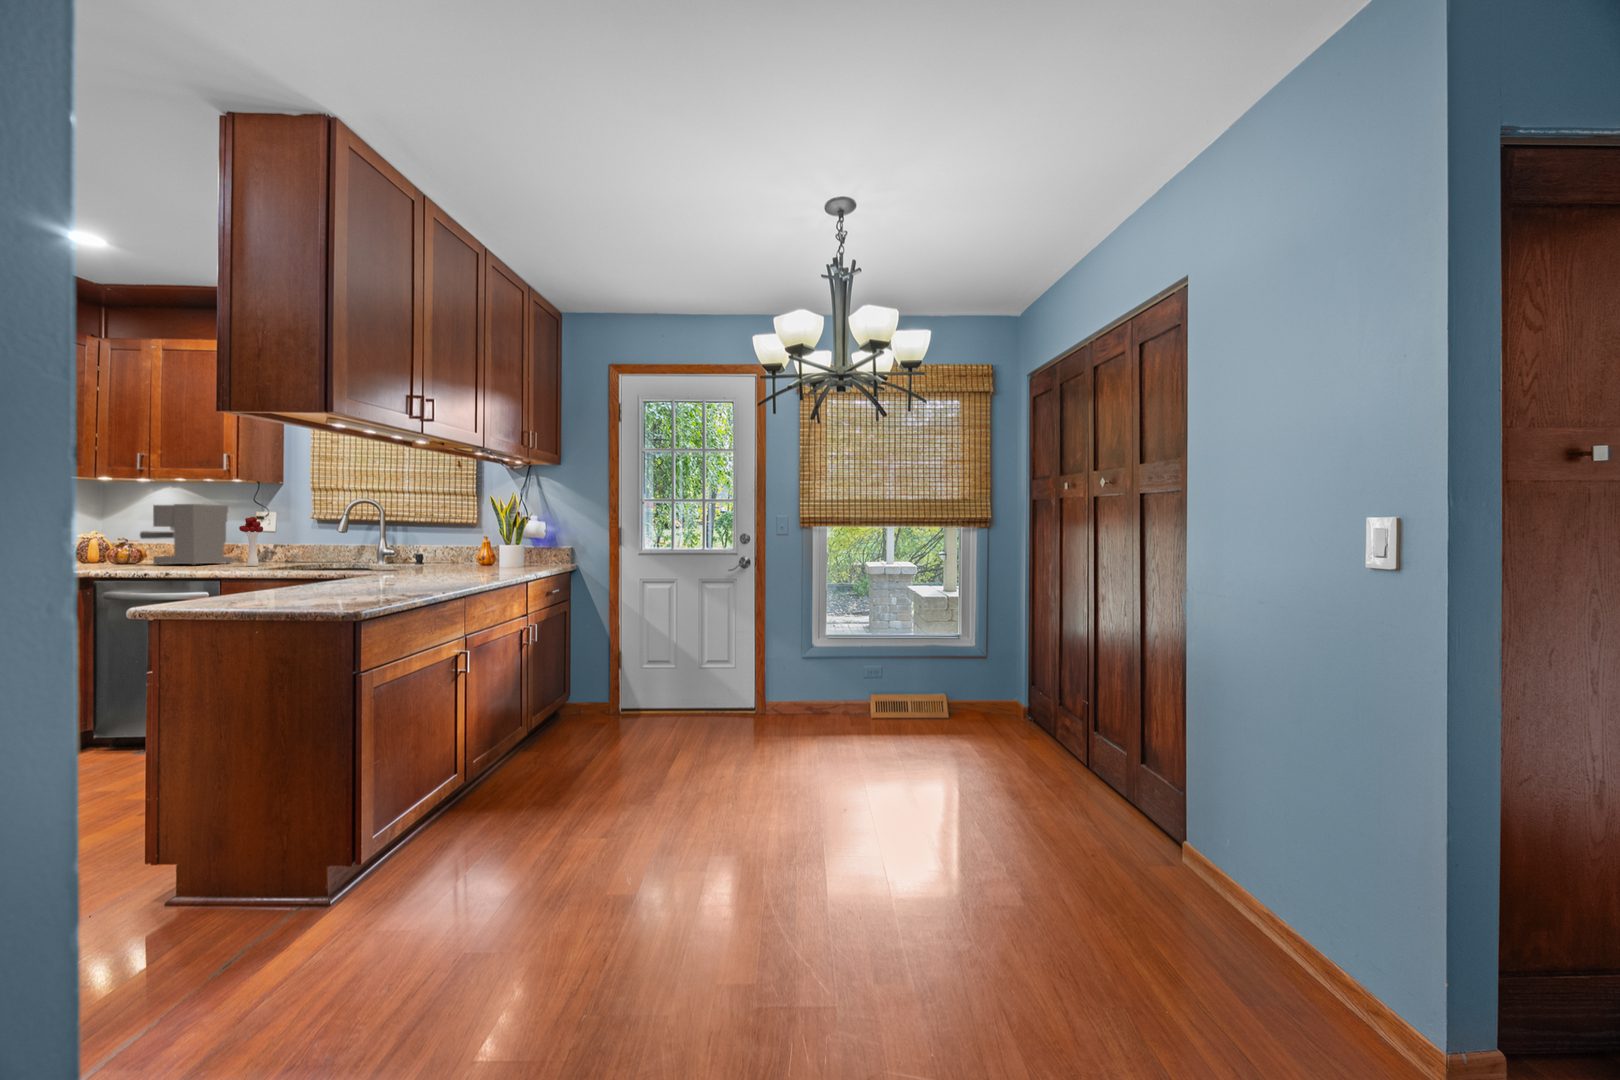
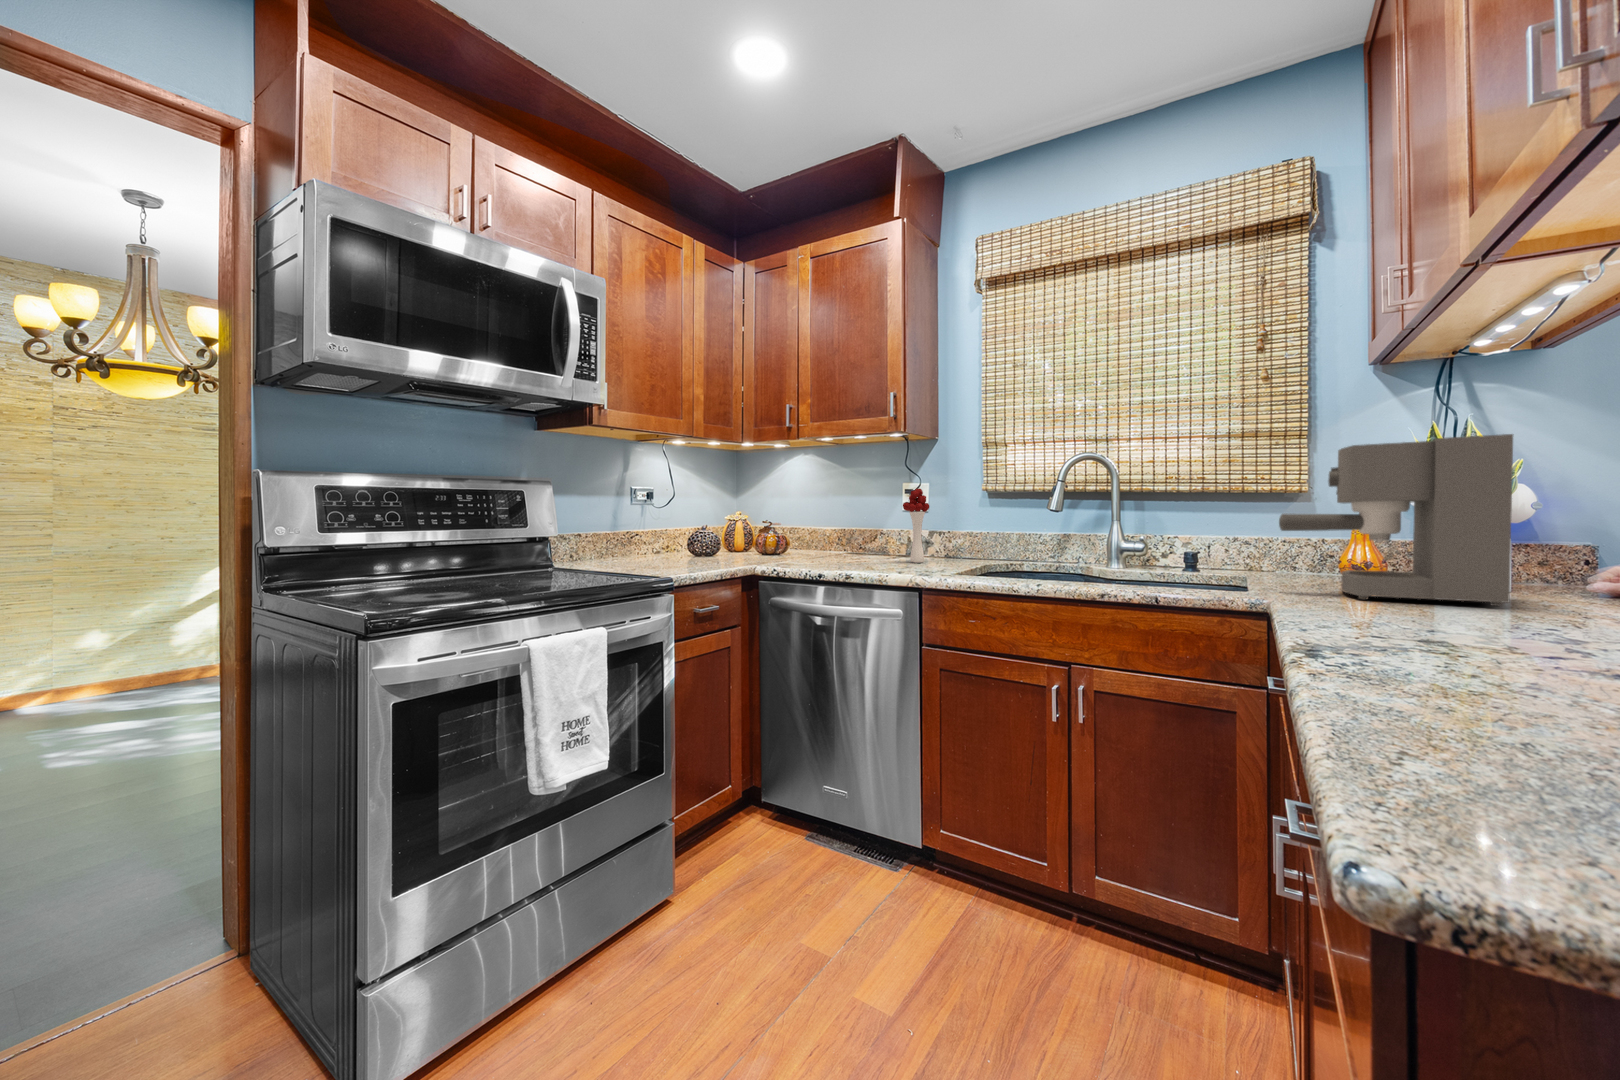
coffee maker: present [140,504,233,565] -> present [1279,434,1513,606]

